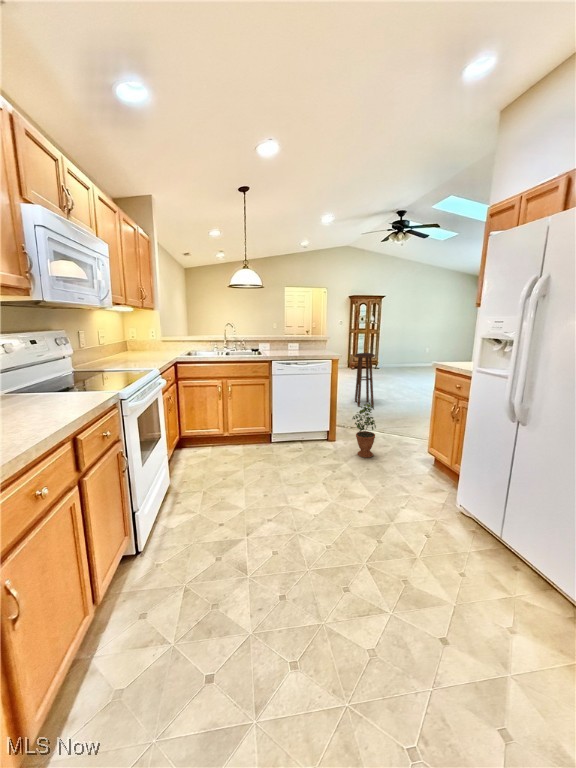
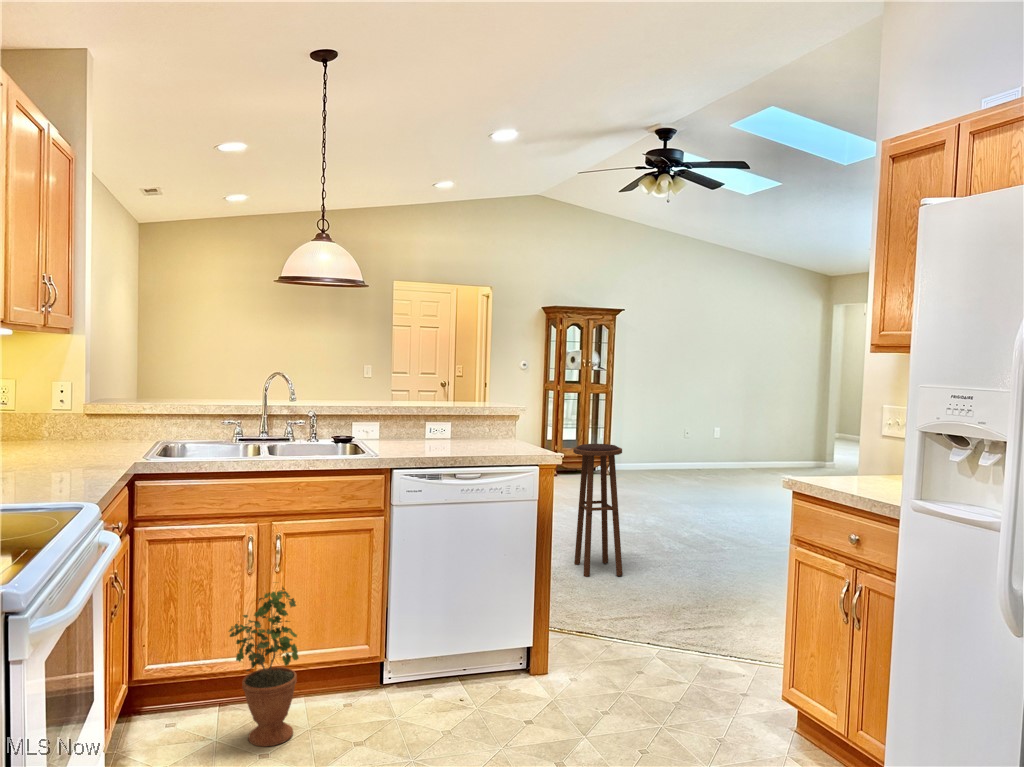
potted plant: present [352,403,376,458] -> present [229,587,299,746]

